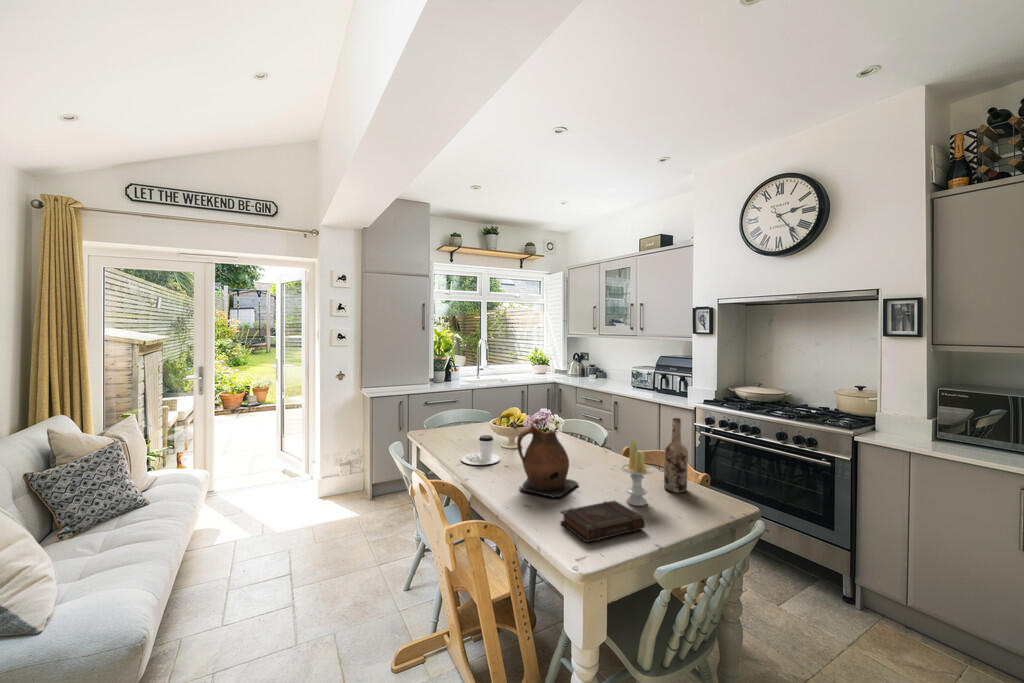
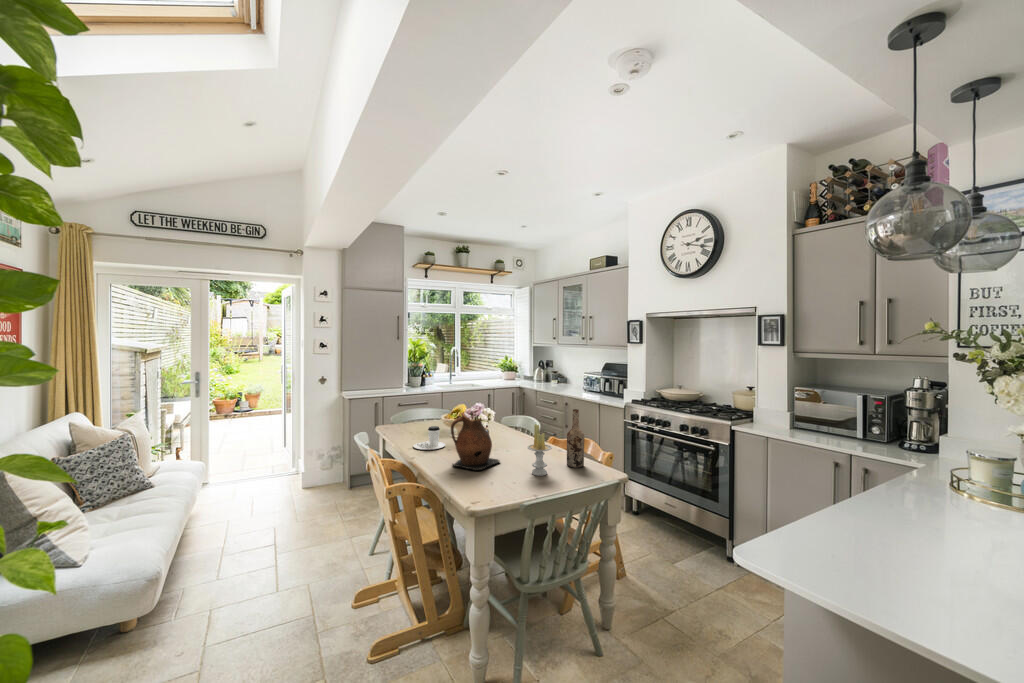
book: present [561,501,645,542] -> none [473,470,534,496]

